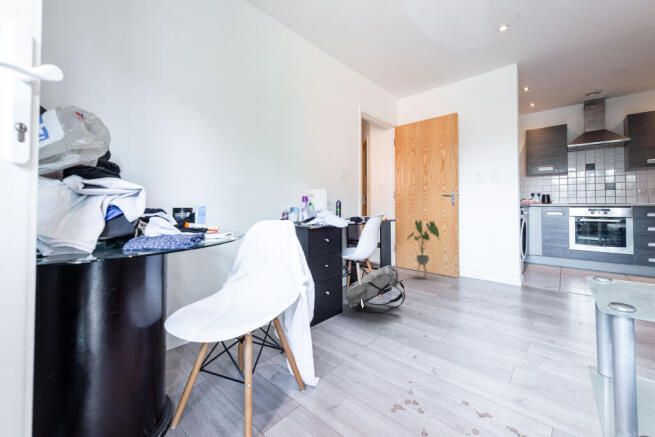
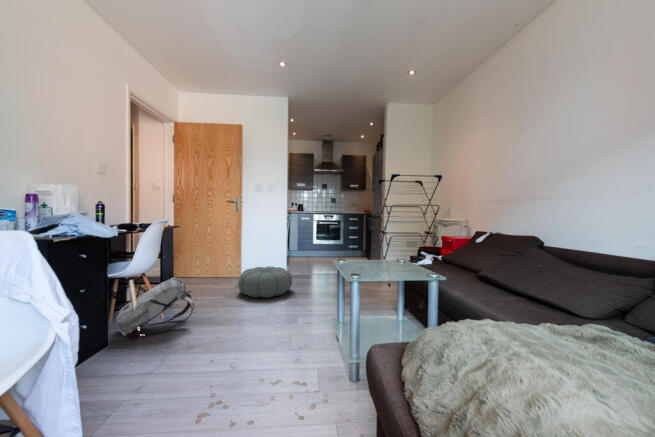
house plant: present [408,221,439,278] -> none [187,225,225,285]
pouf: none [455,267,528,305] -> present [238,266,292,298]

